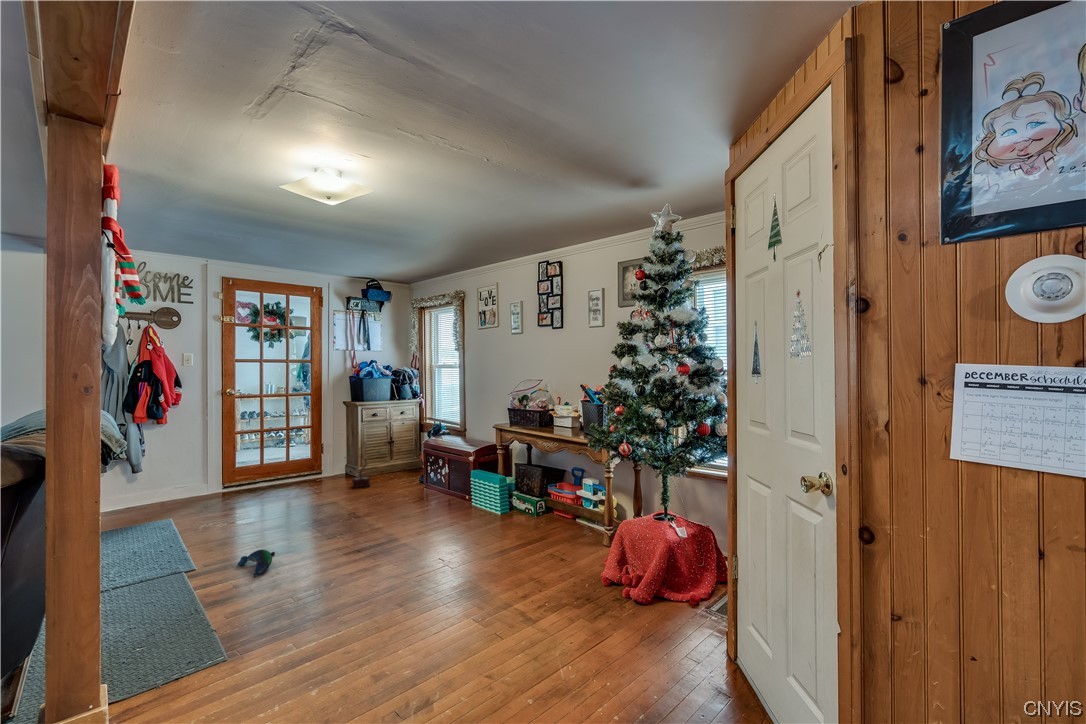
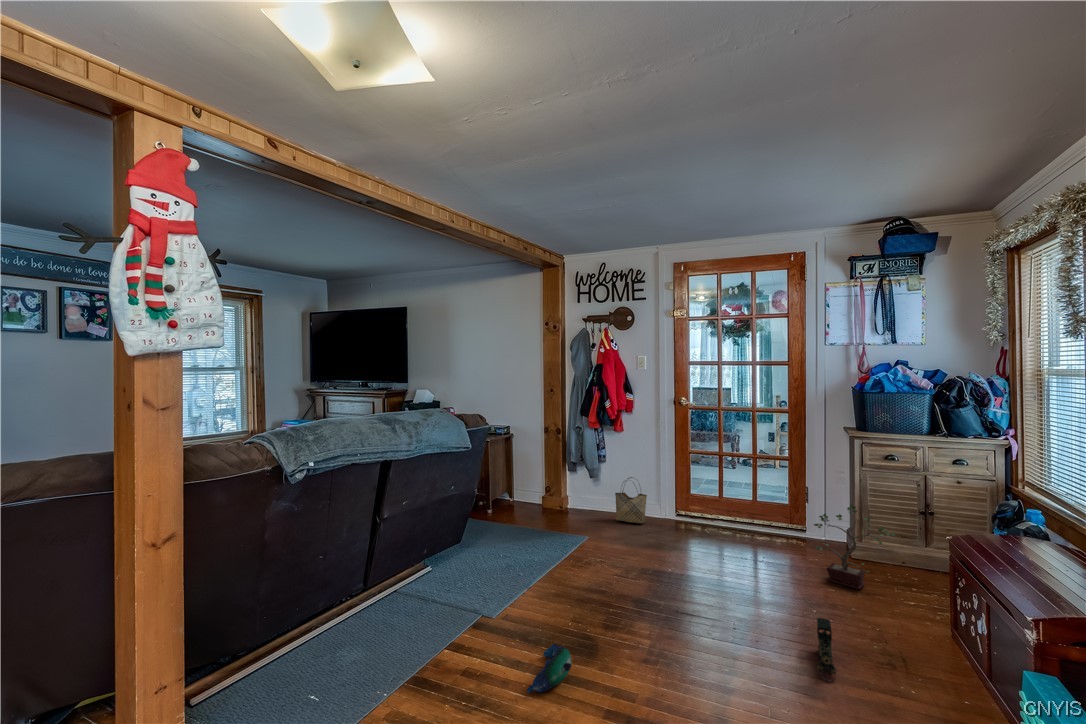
woven basket: none [162,462,197,503] -> present [615,477,647,523]
toy train: none [371,493,389,515] -> present [817,618,836,681]

